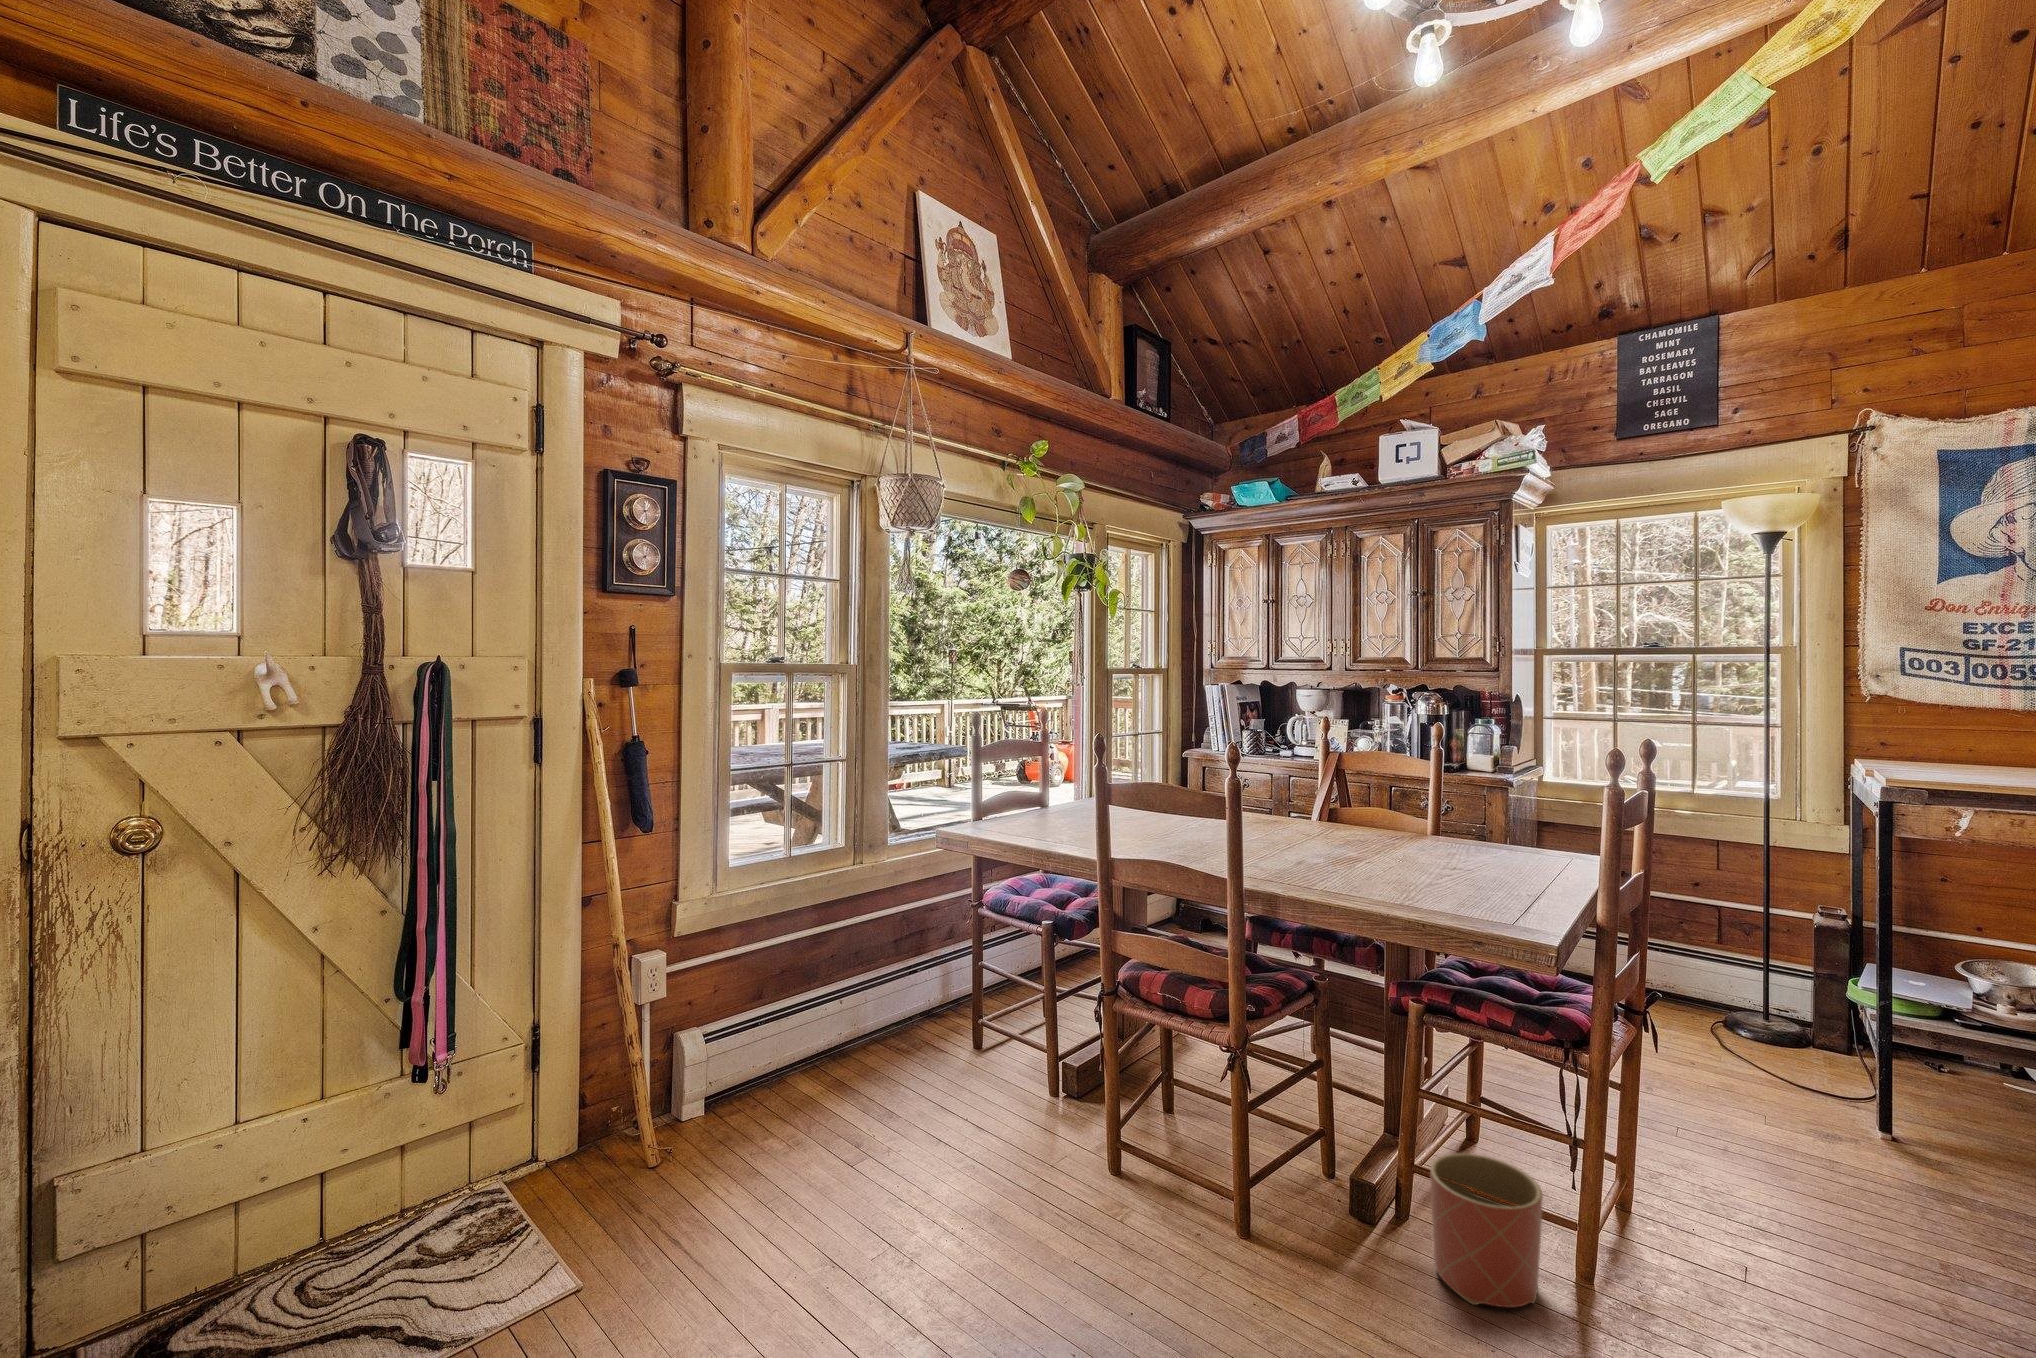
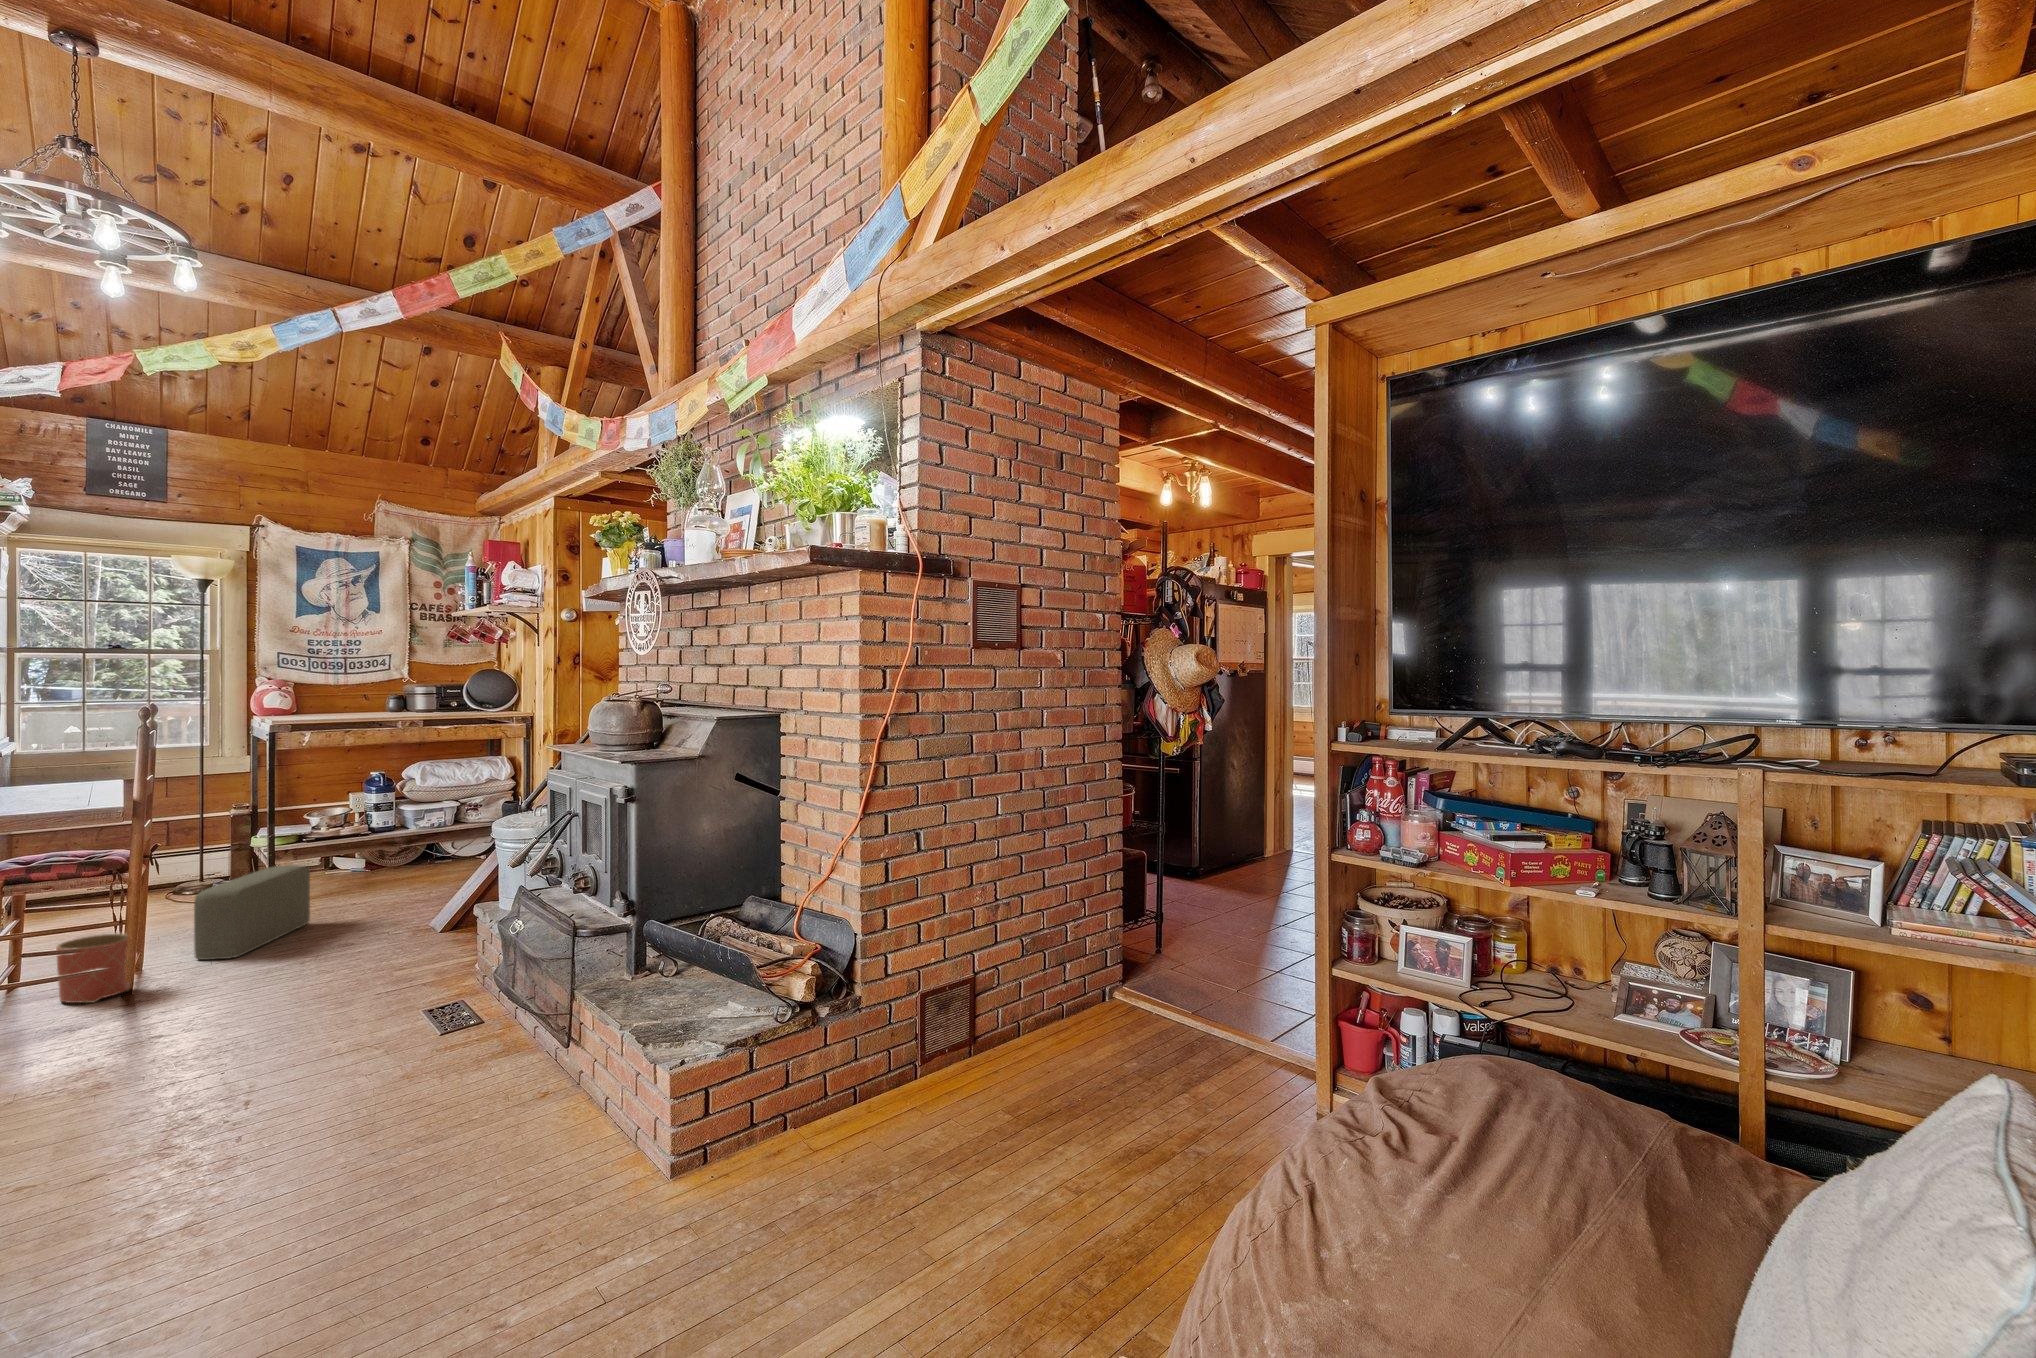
pouf: none [1677,1098,1951,1312] -> present [194,866,310,960]

